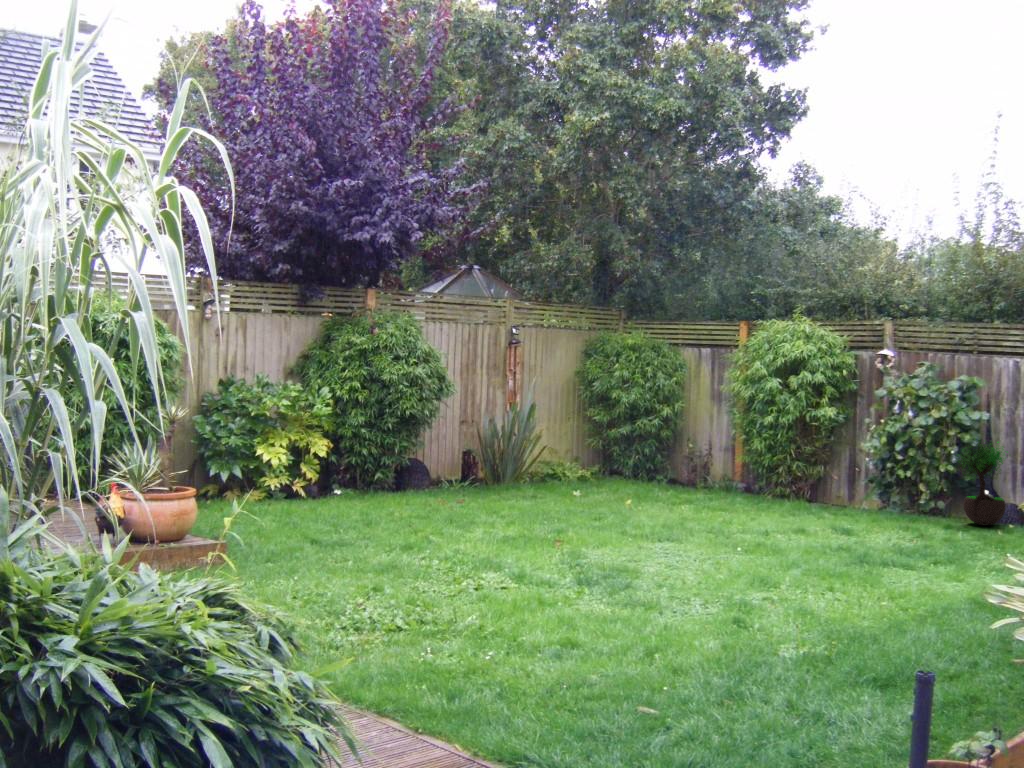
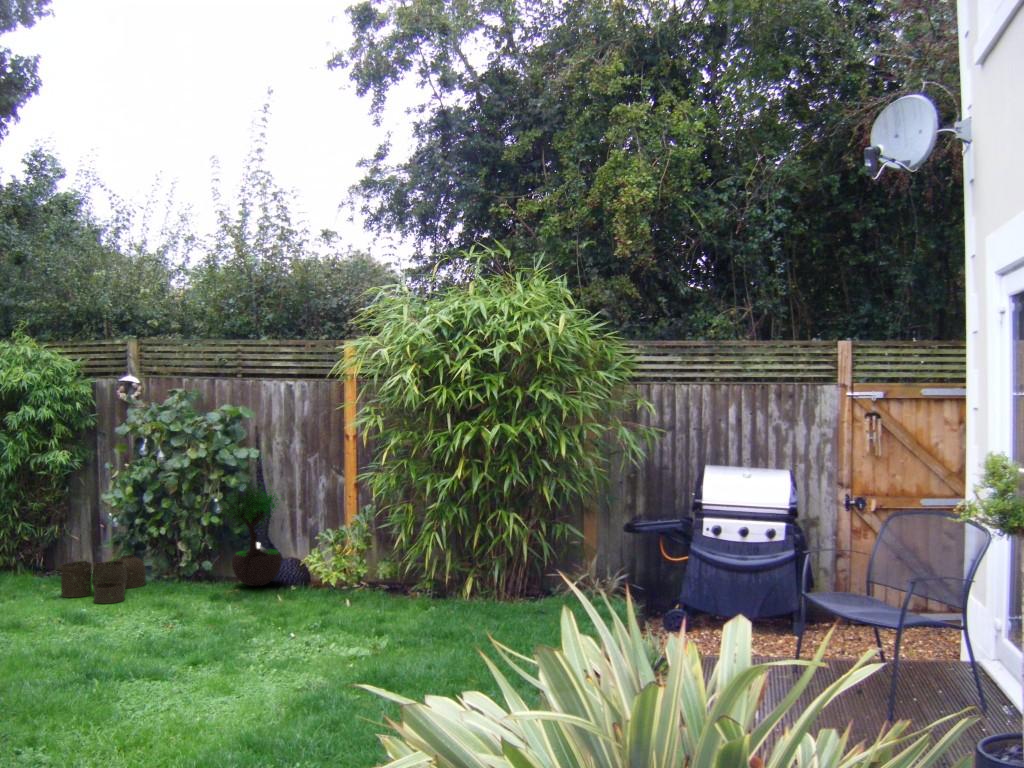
woven basket: none [831,487,893,522] -> present [61,554,146,603]

